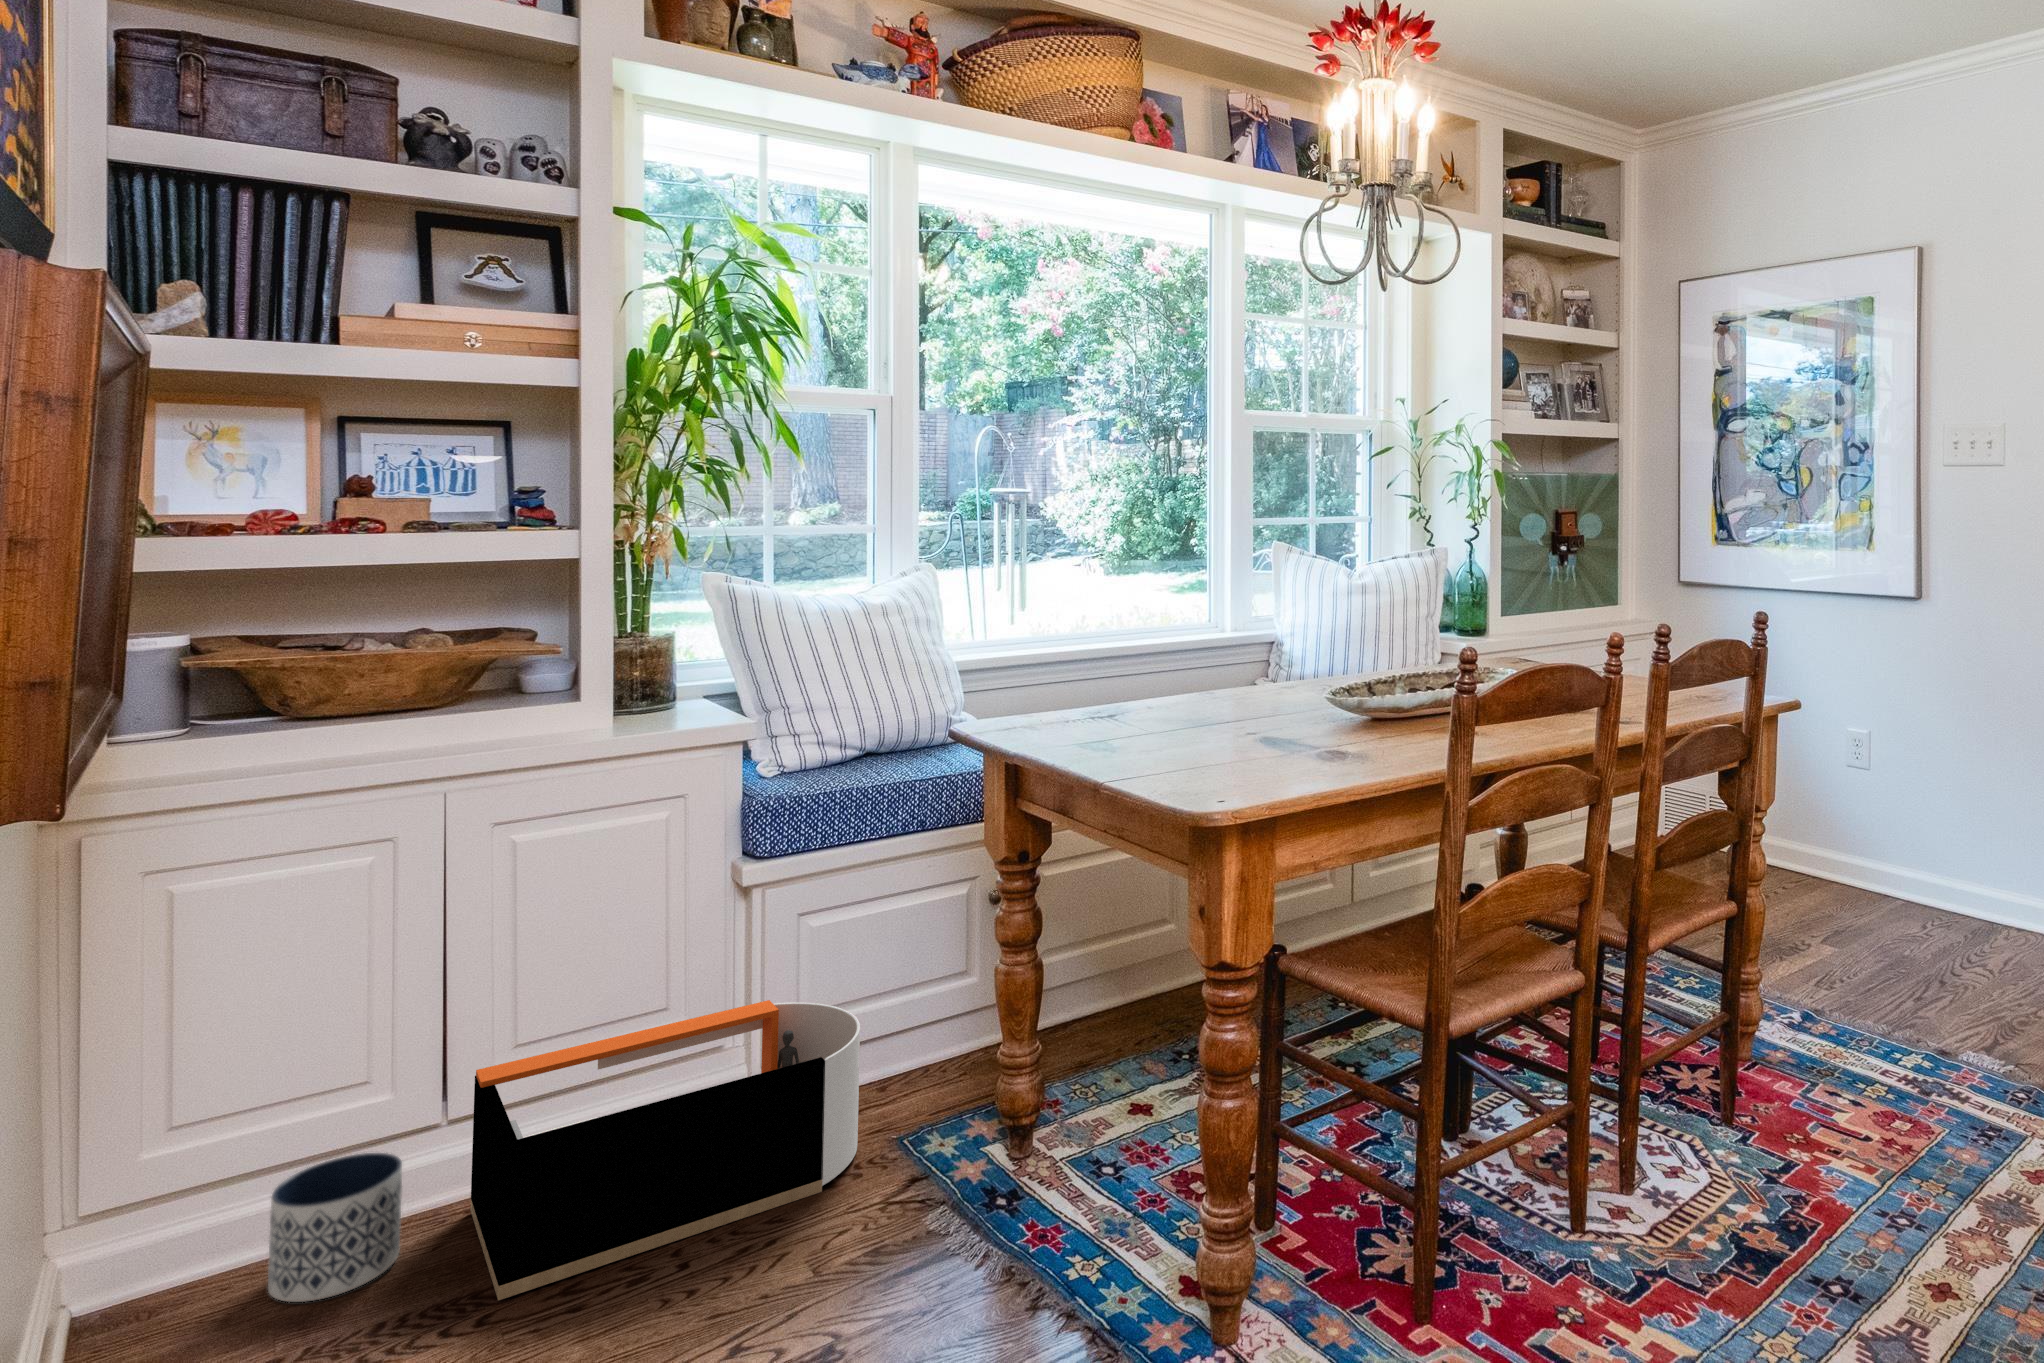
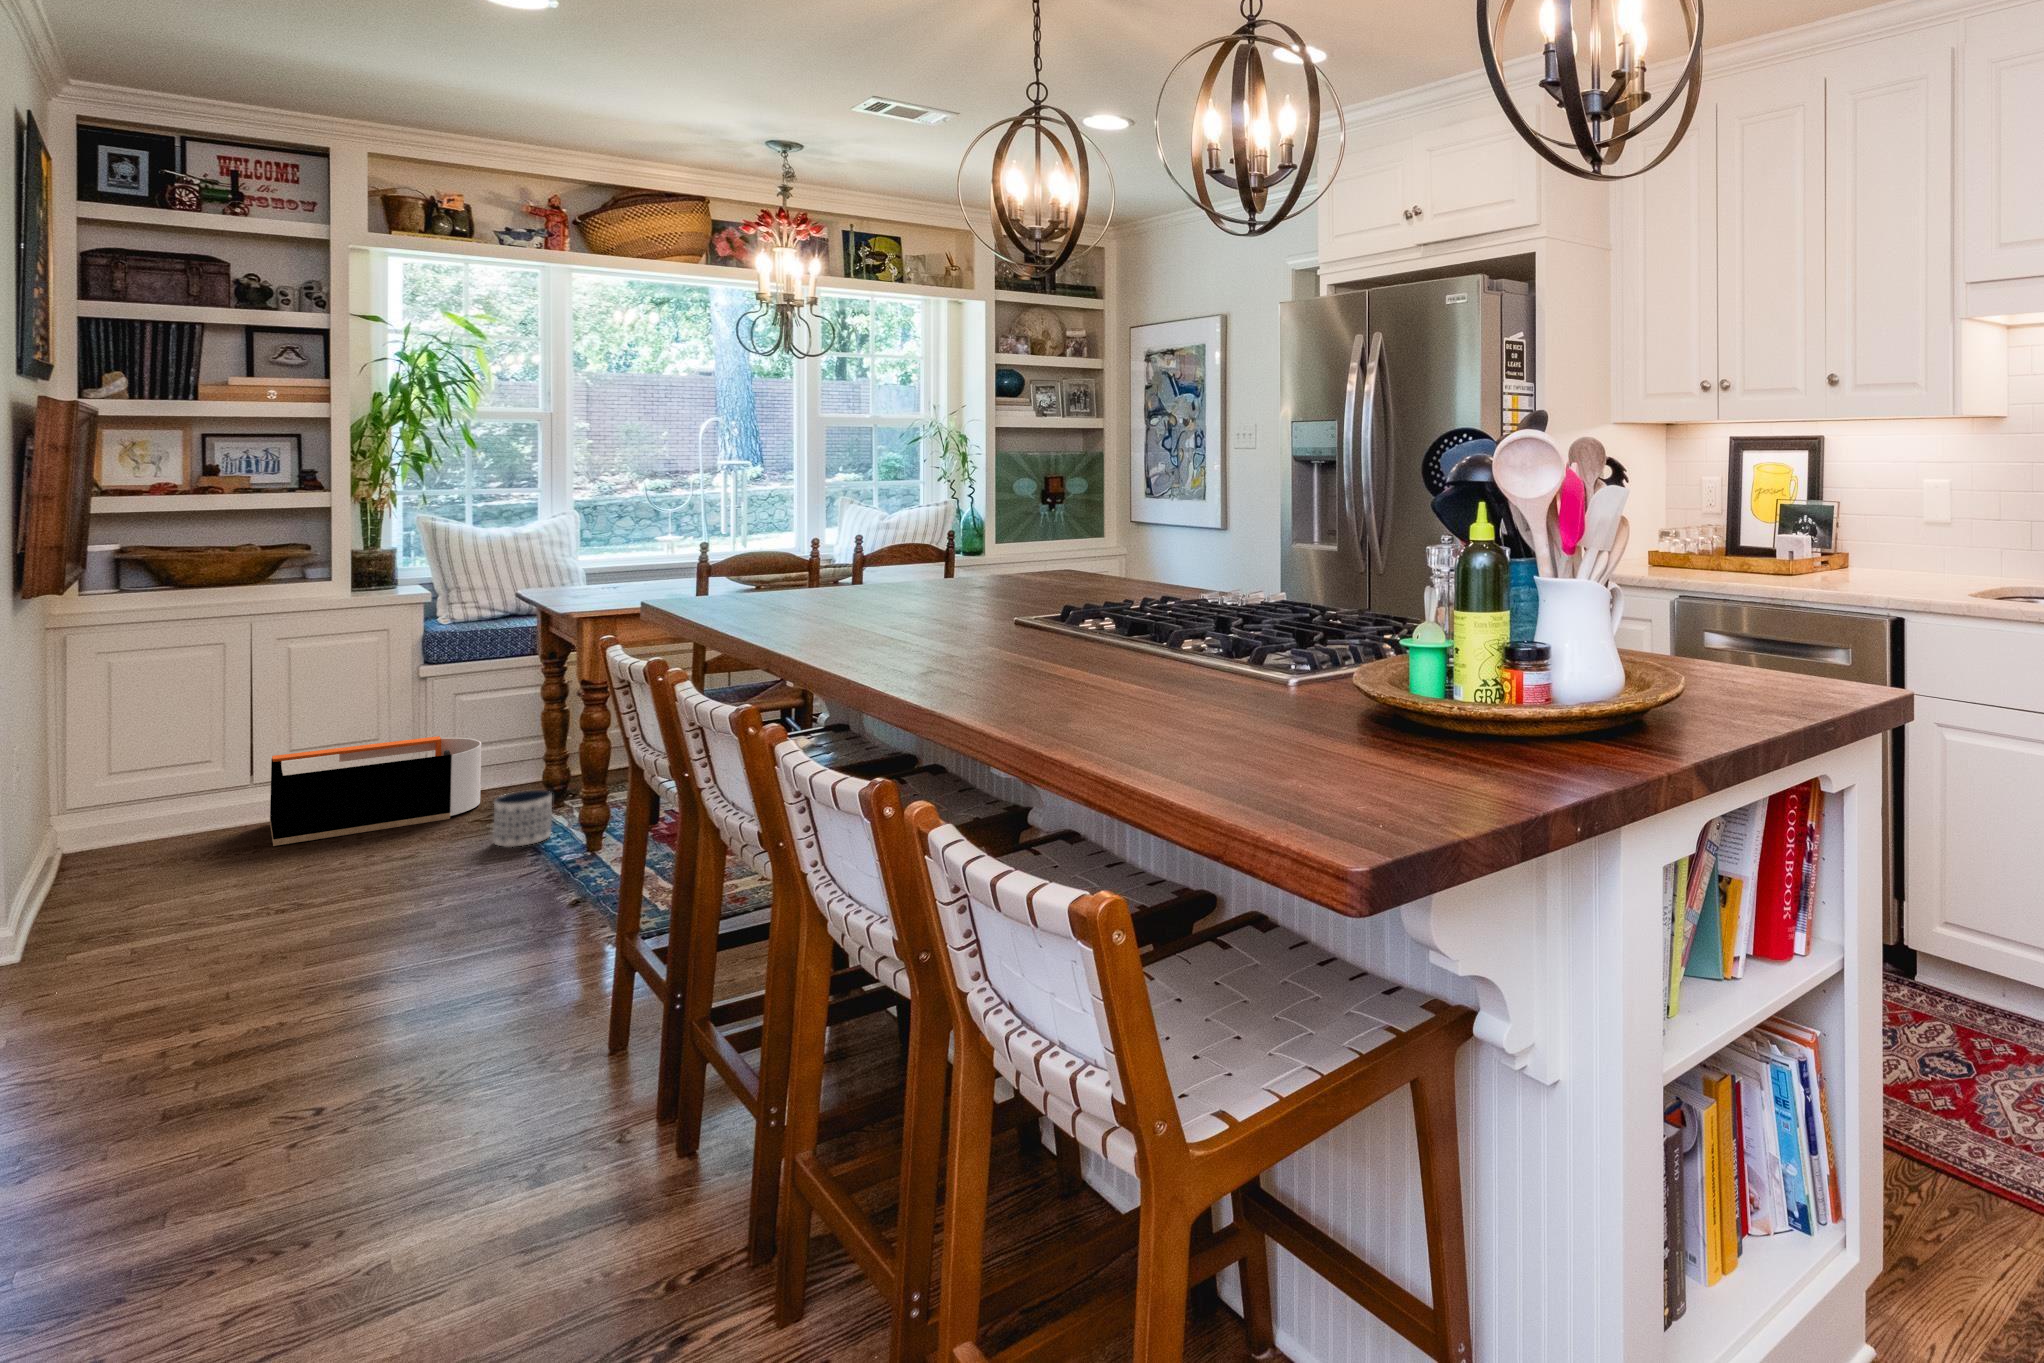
planter: present [268,1153,402,1302] -> present [493,790,552,847]

